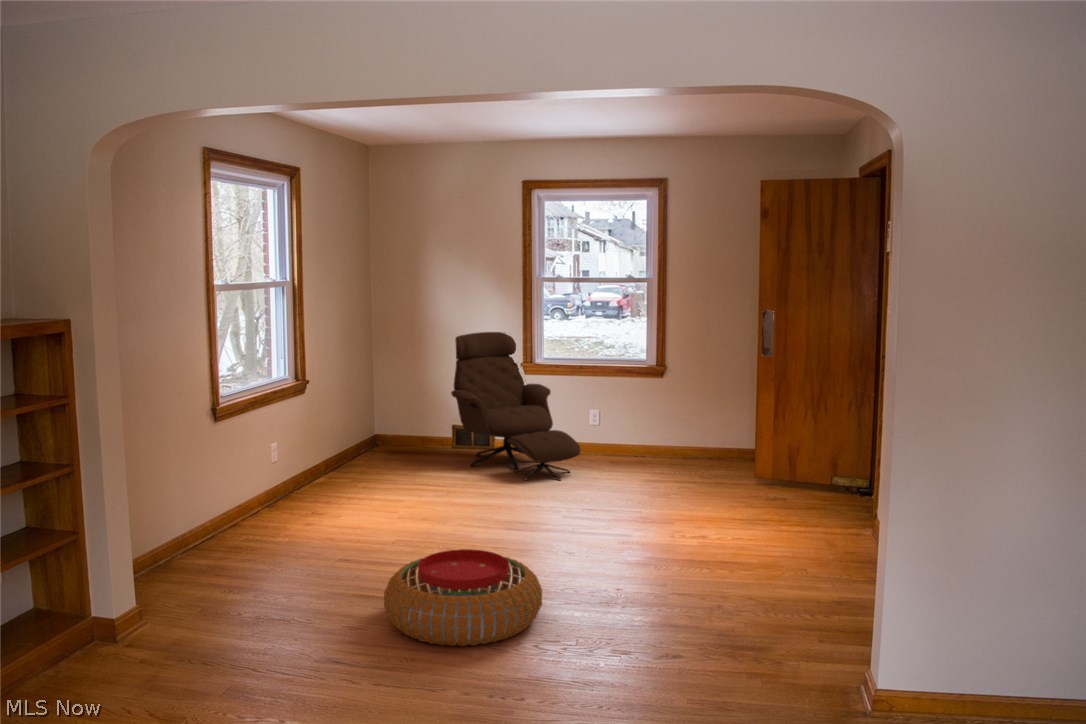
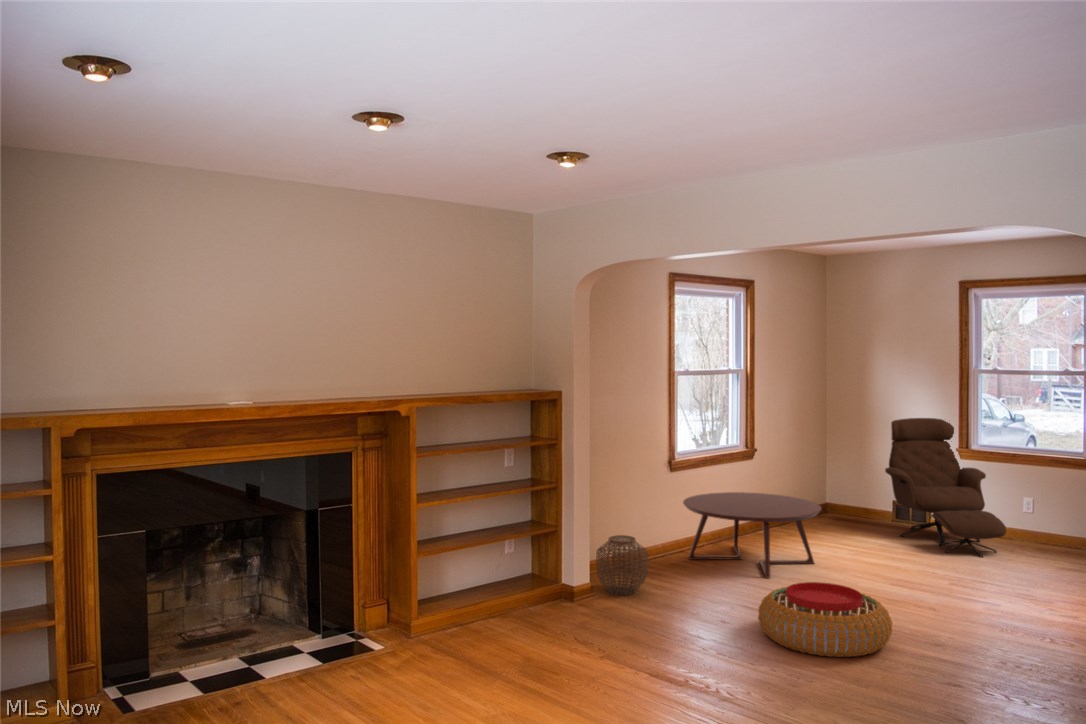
coffee table: none [234,437,411,547] -> present [683,492,821,578]
woven basket: none [132,525,212,611] -> present [596,535,648,595]

